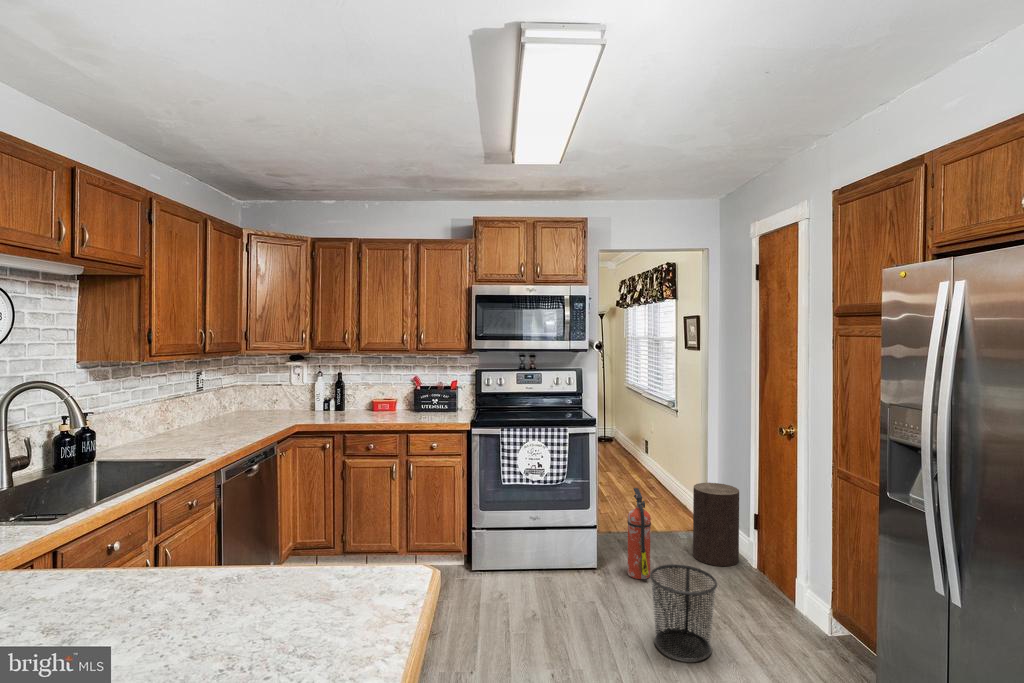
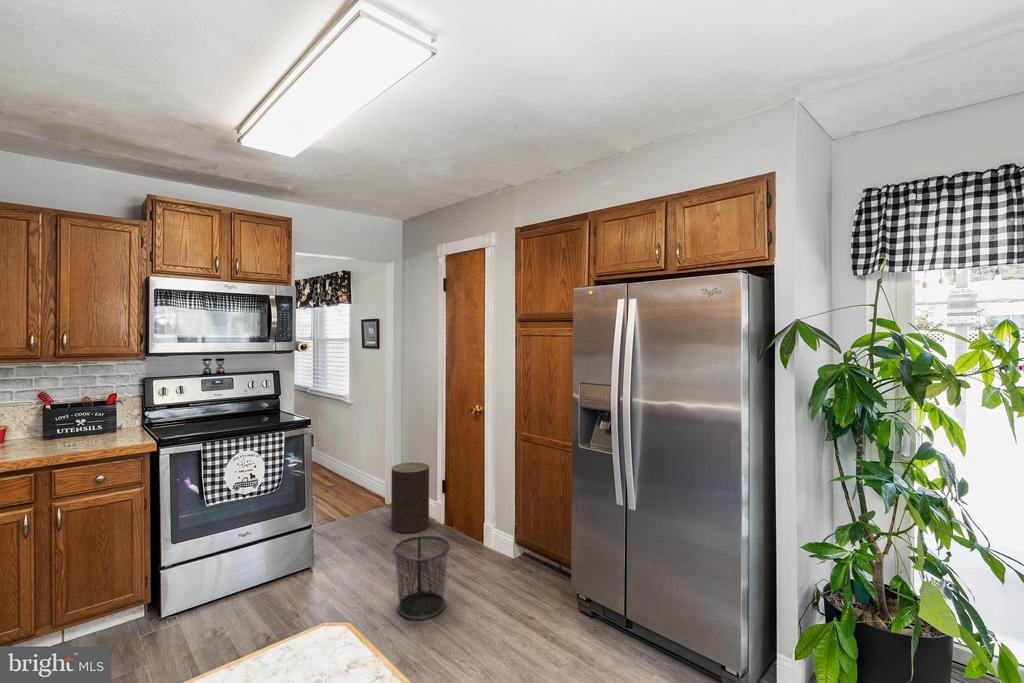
fire extinguisher: present [627,488,651,579] -> none [344,480,367,565]

